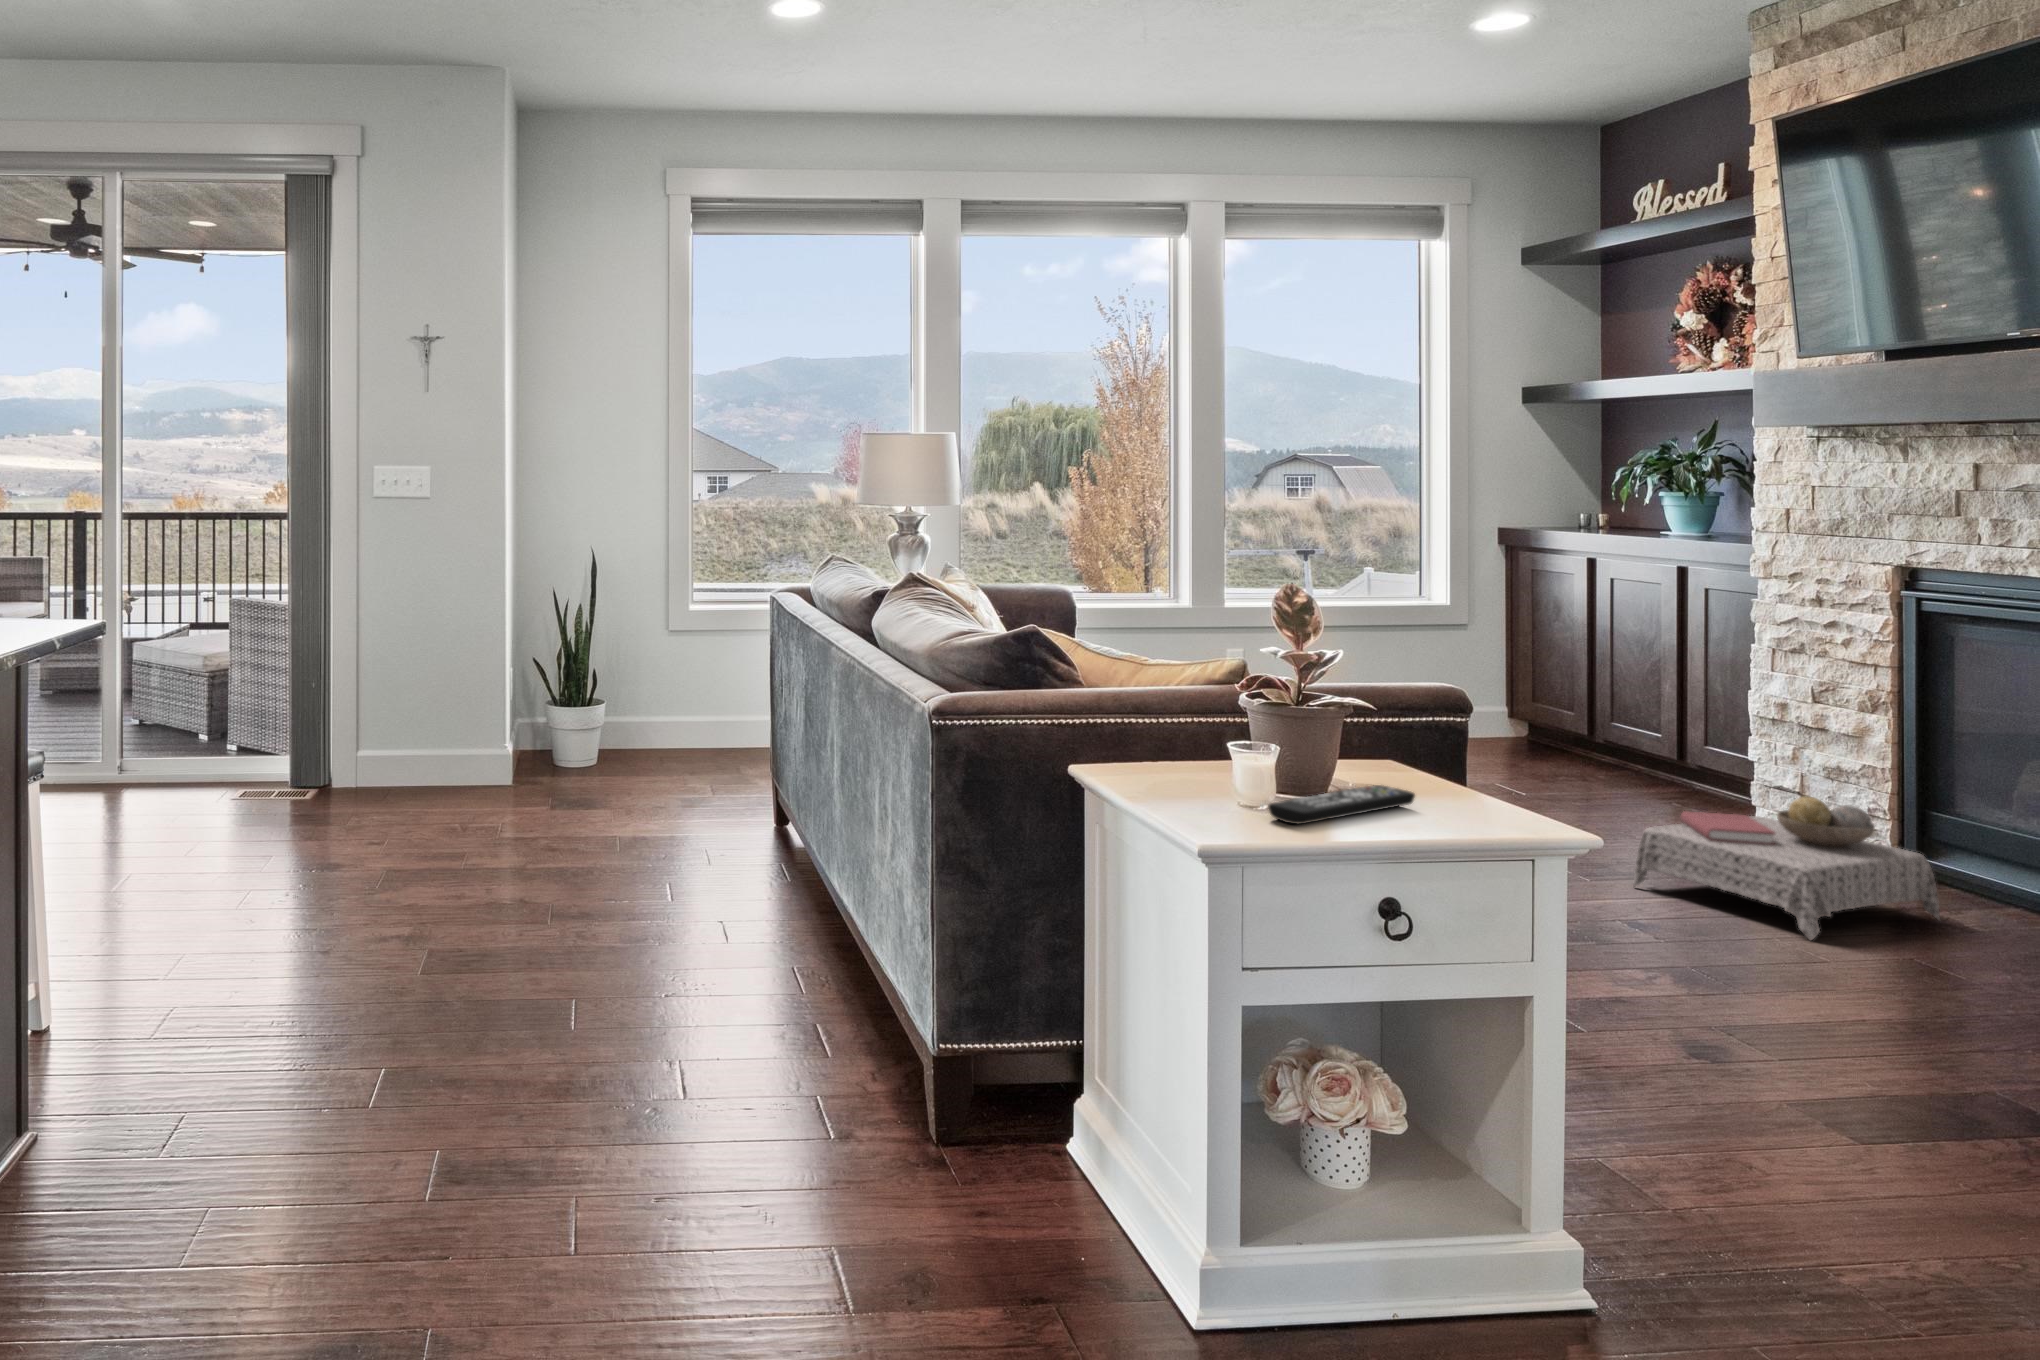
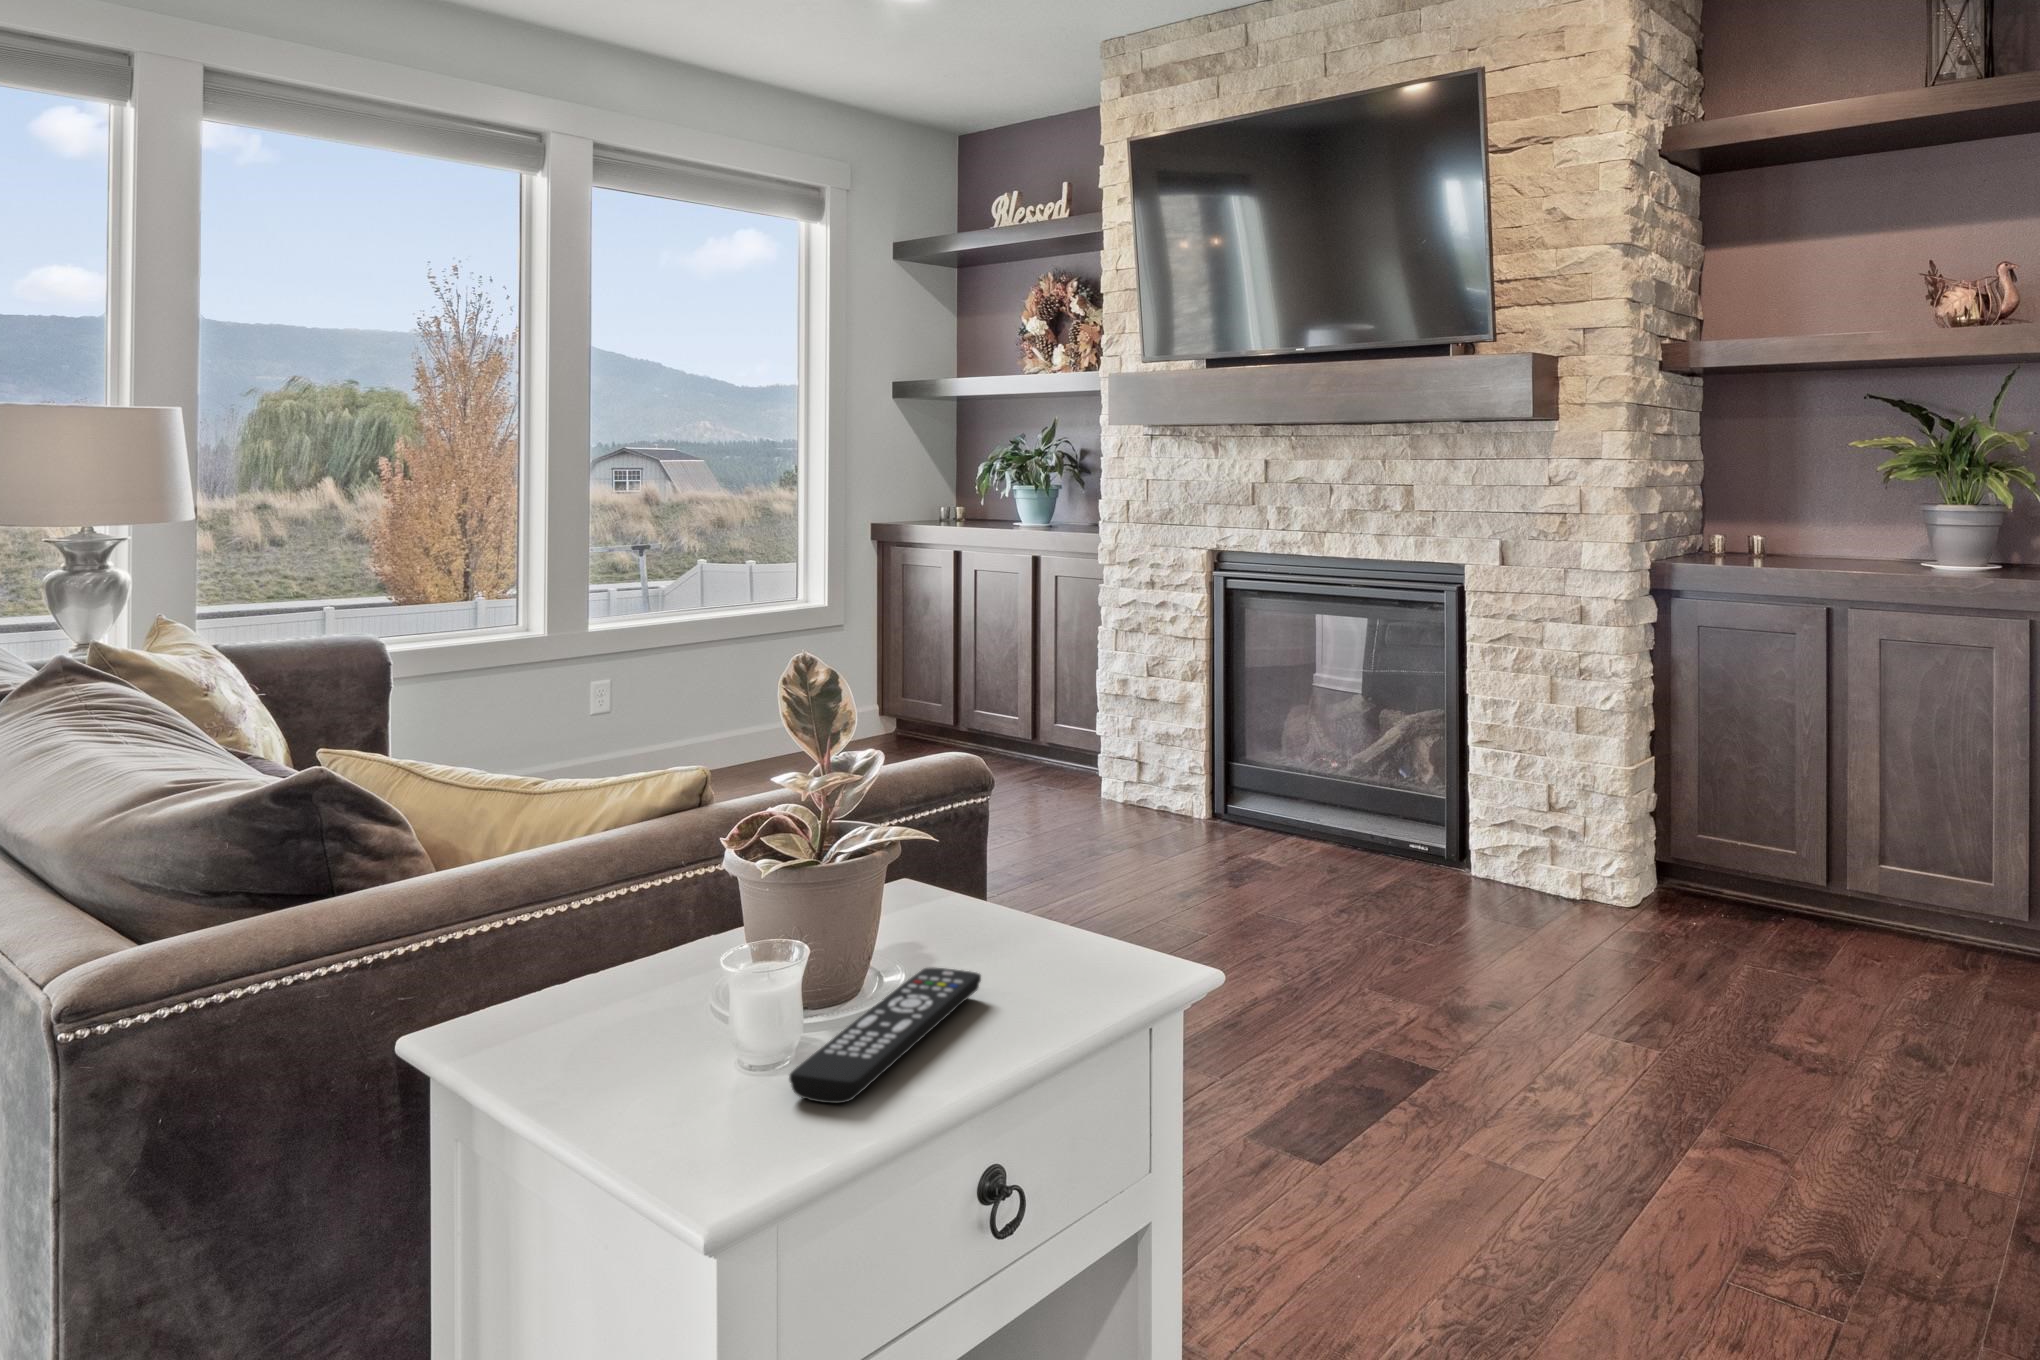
ottoman: present [1634,796,1940,940] -> none [1032,776,1258,918]

